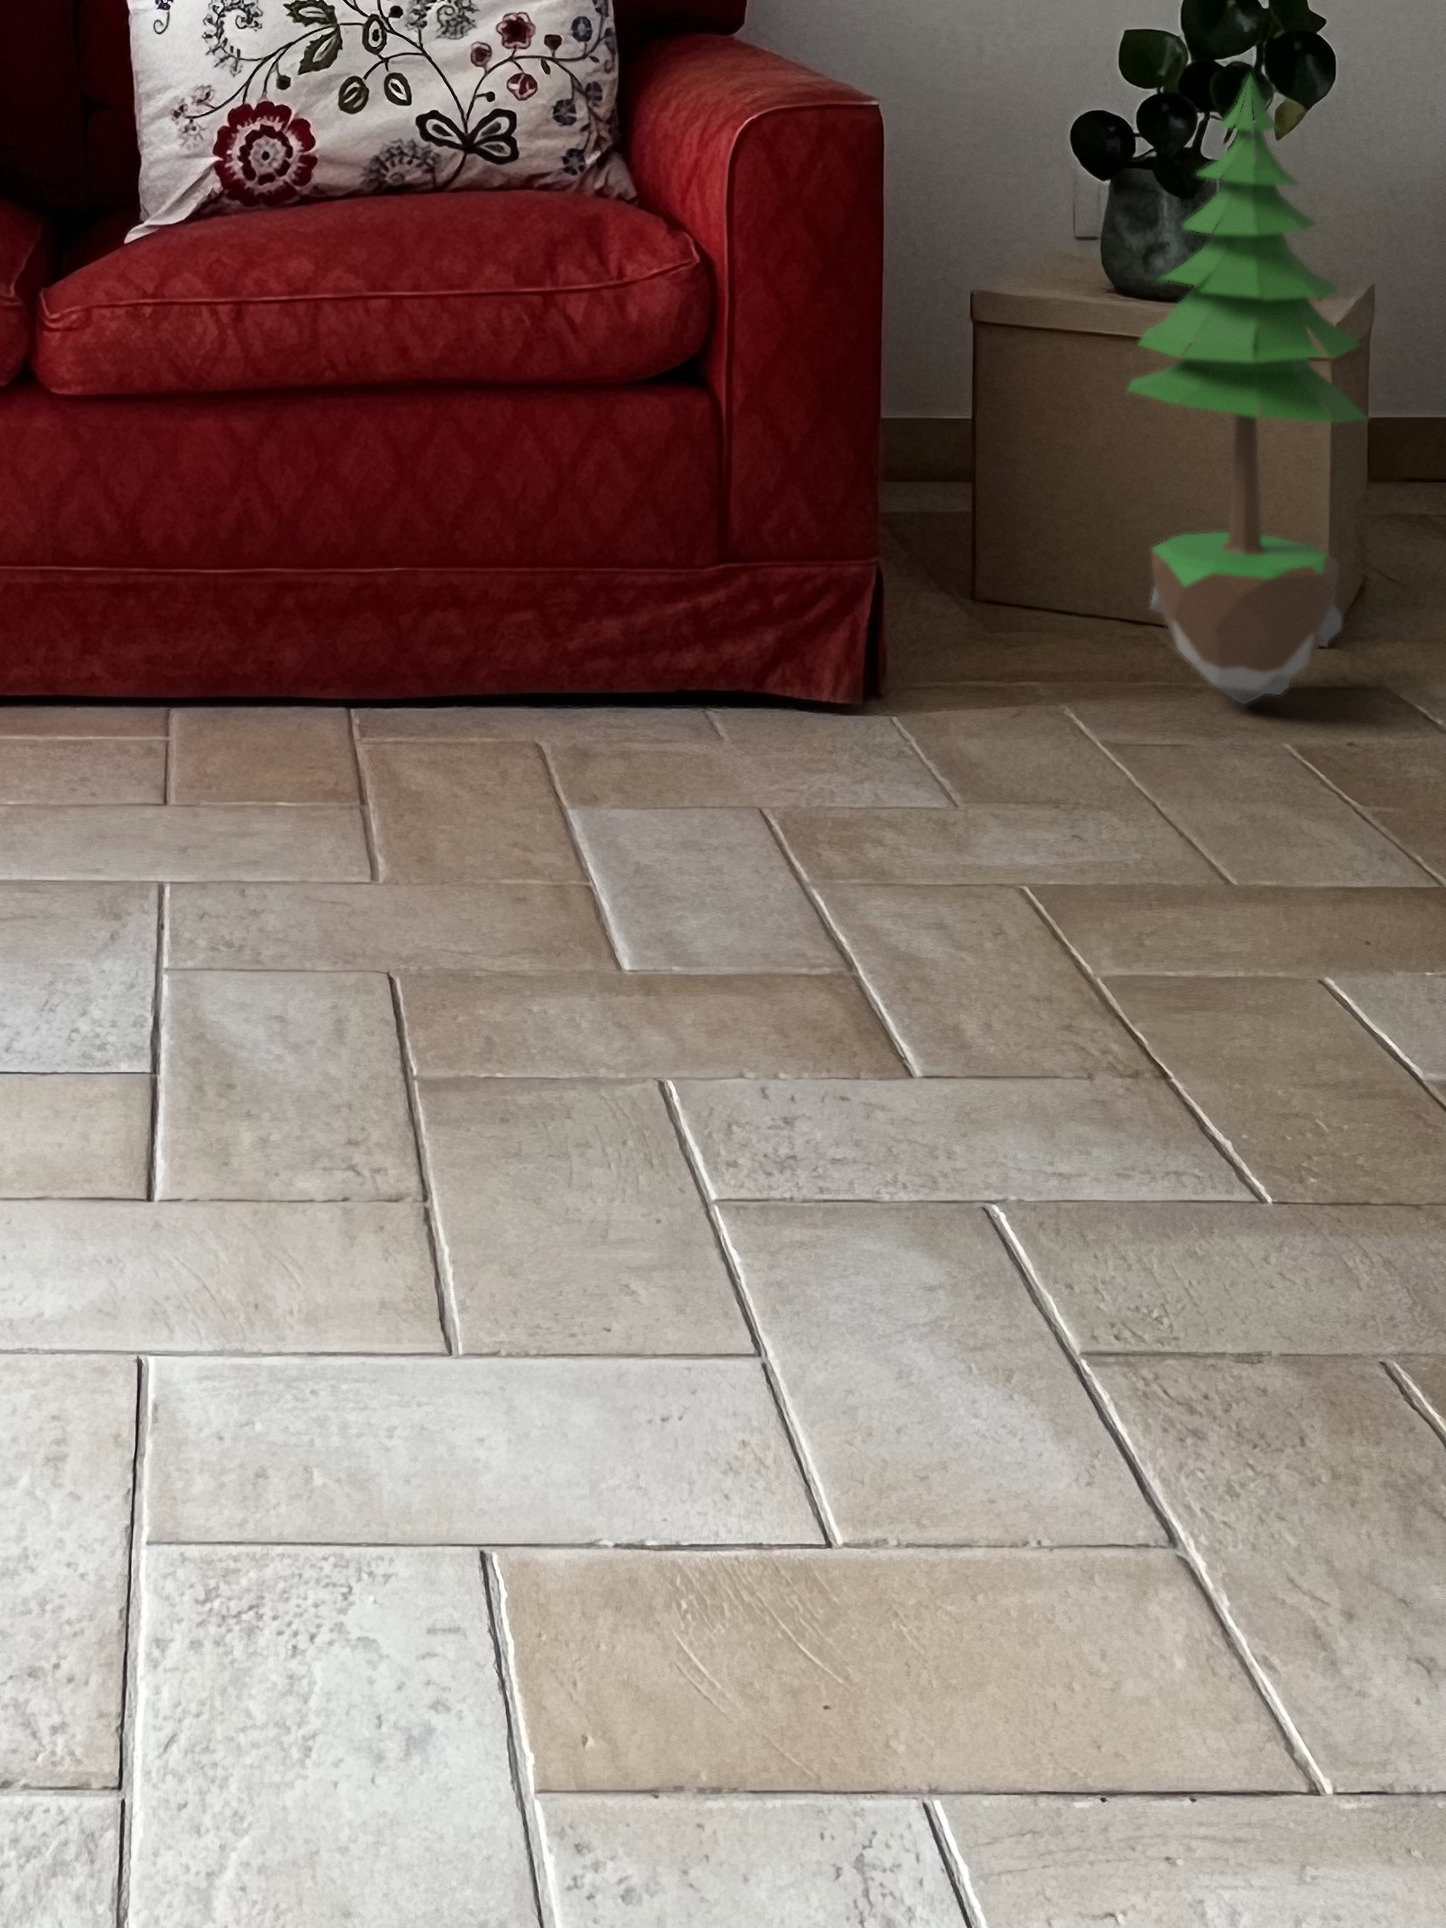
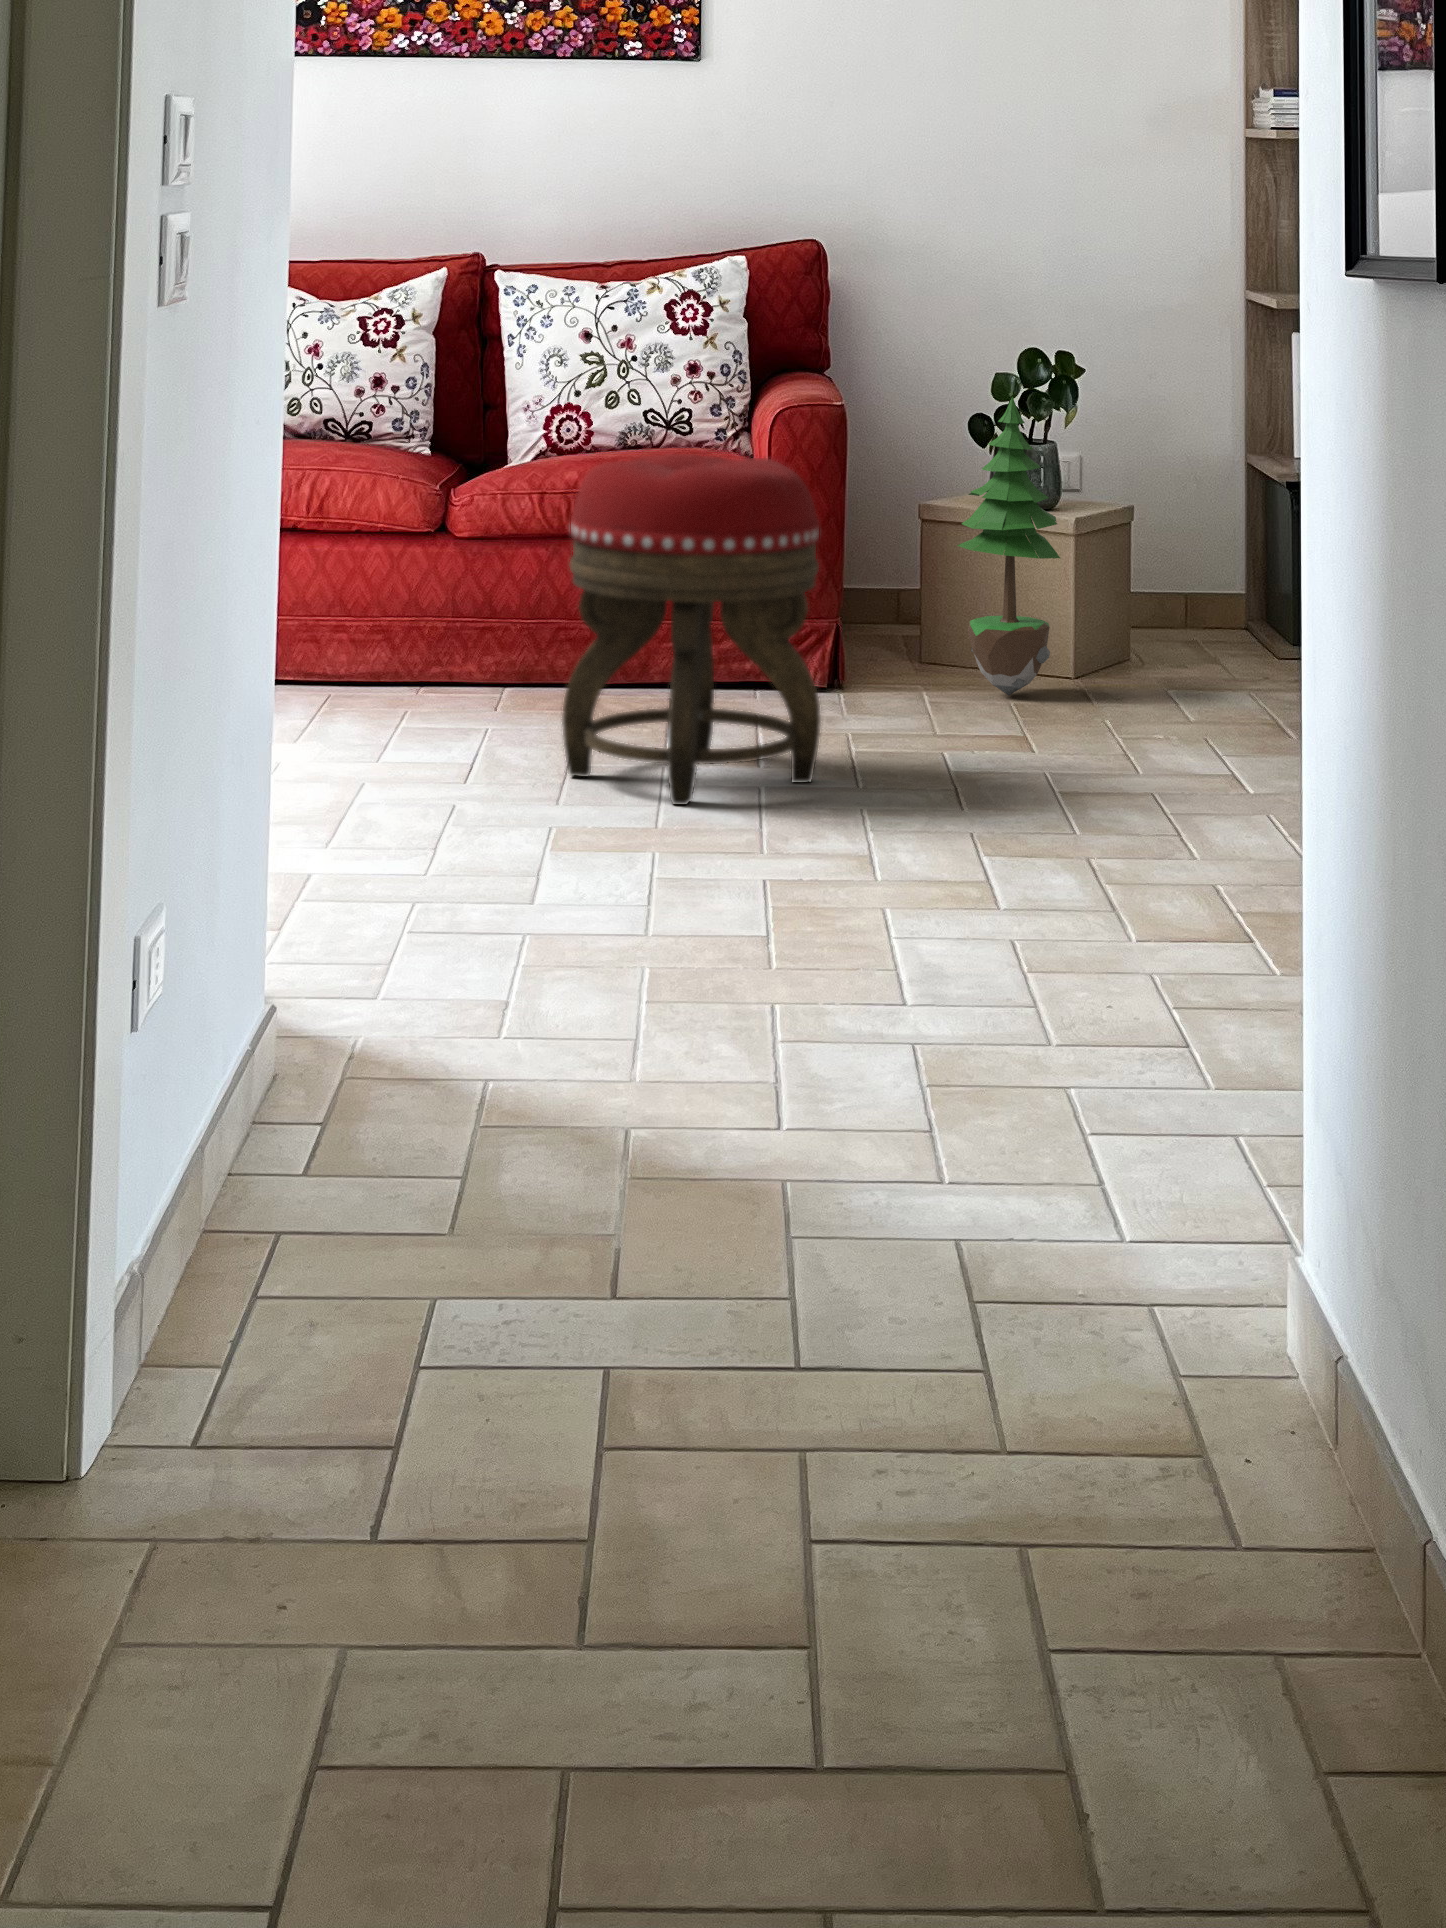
footstool: none [388,221,1073,1201] -> present [562,454,820,805]

